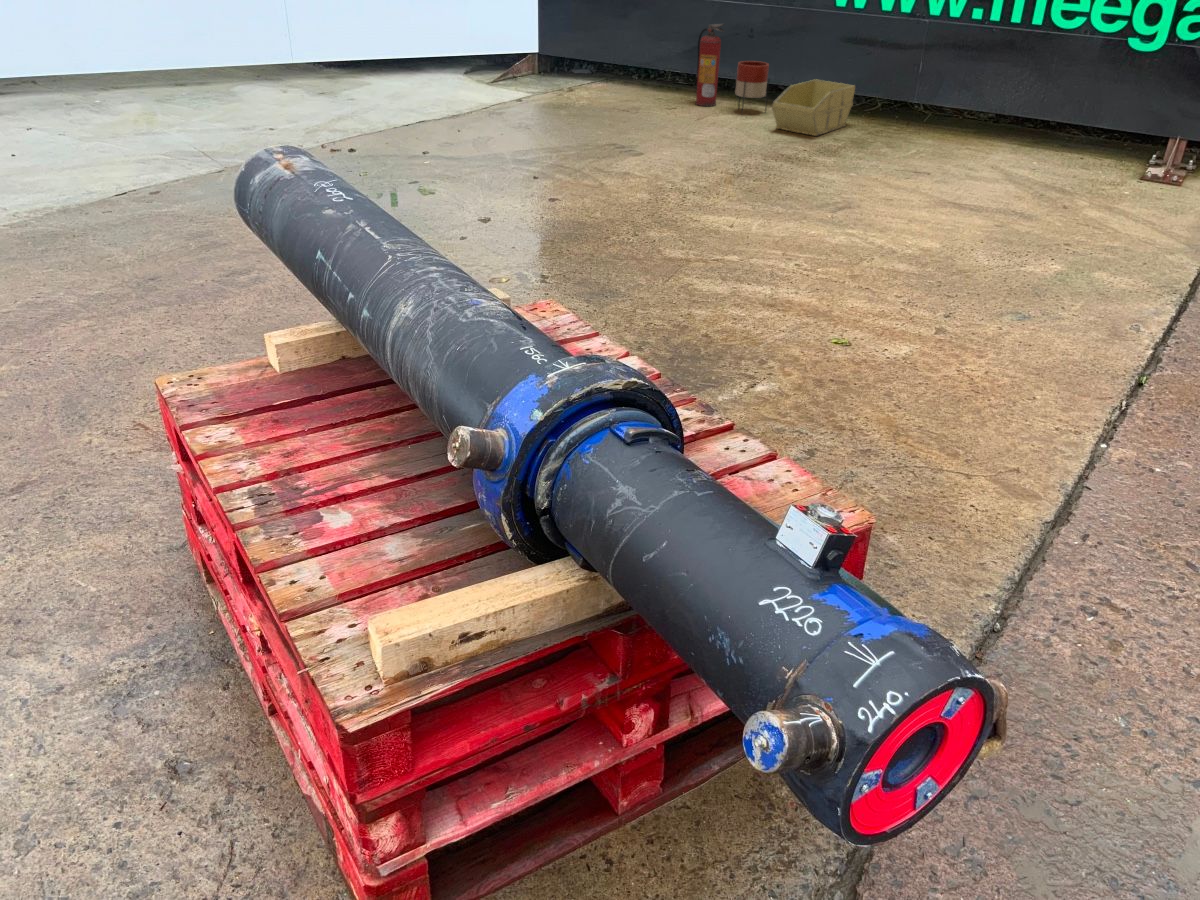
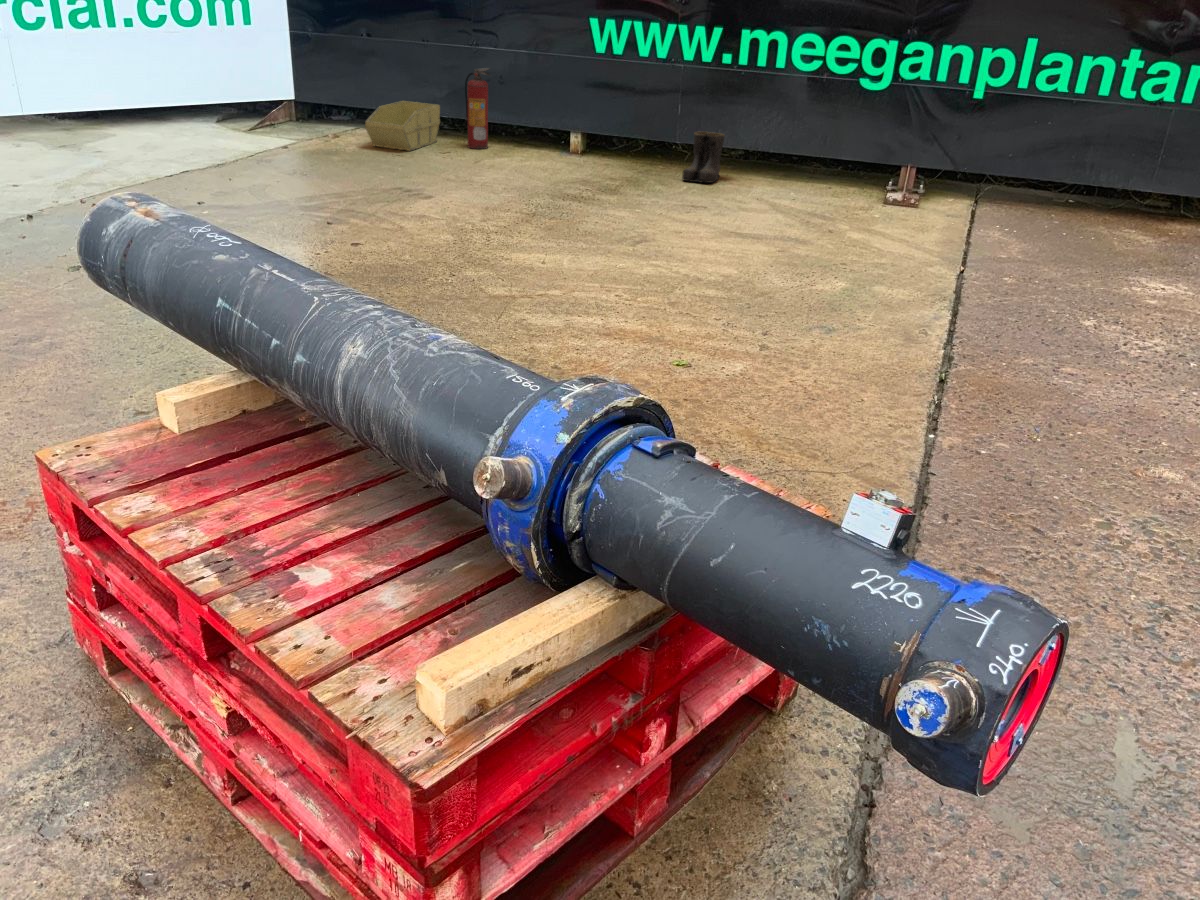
planter: present [735,61,769,112] -> none [508,104,540,157]
storage bin: present [772,80,855,136] -> present [365,101,440,151]
boots: none [909,93,963,148] -> present [682,132,725,183]

